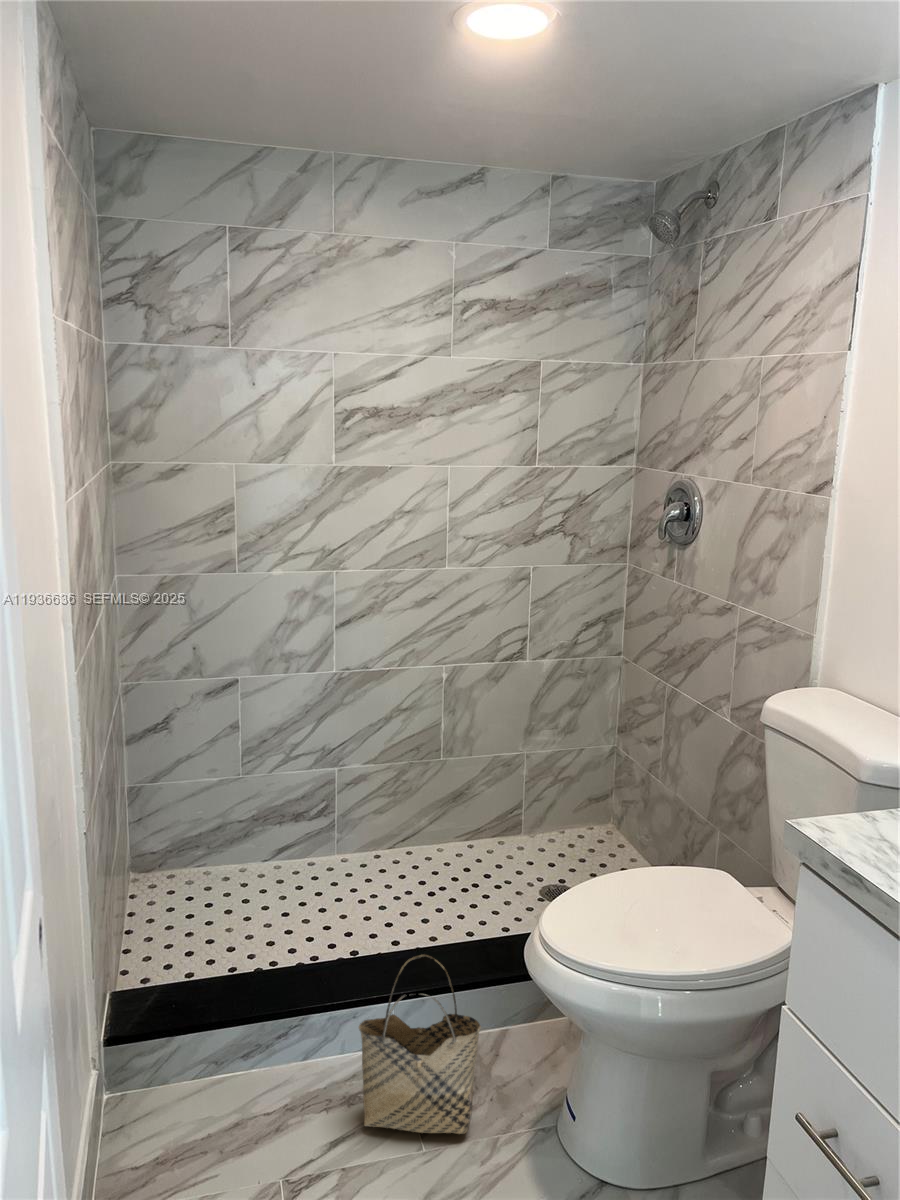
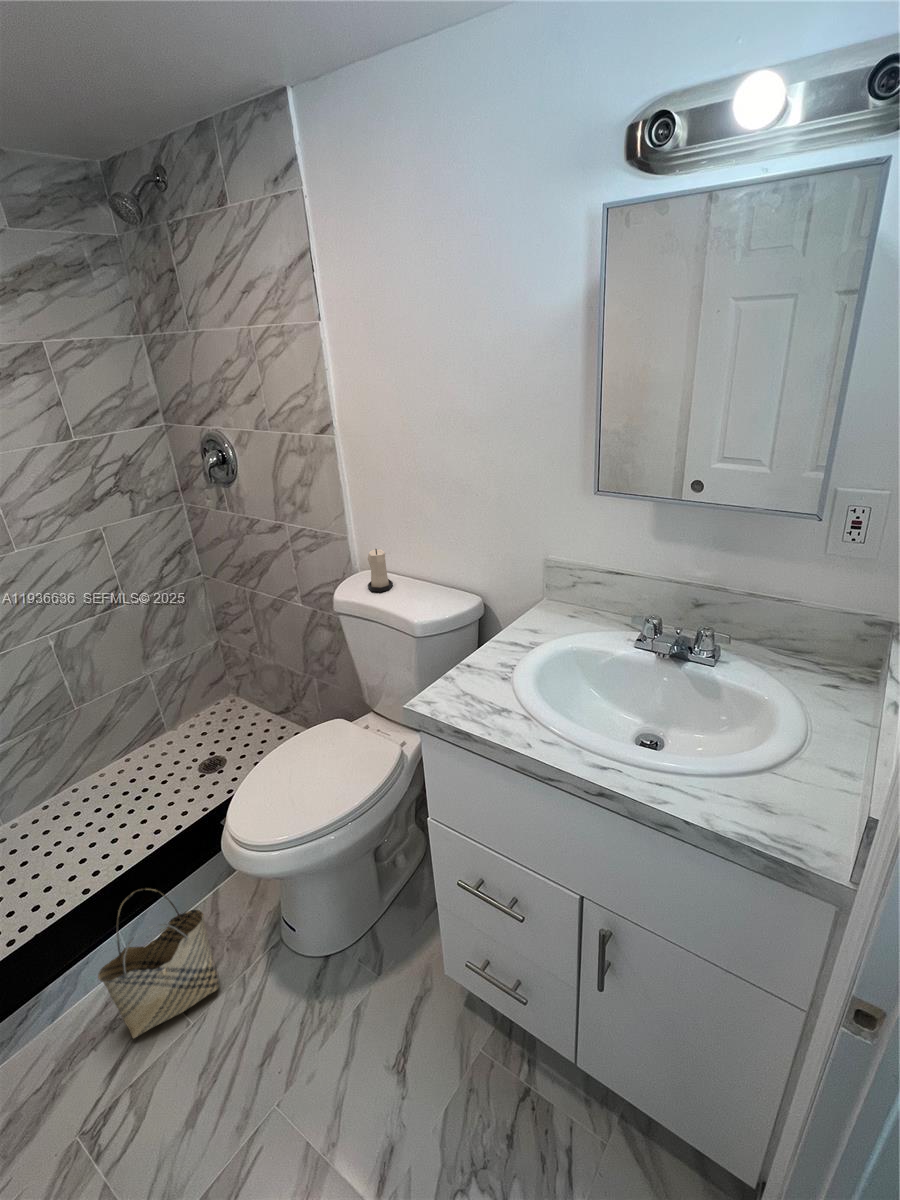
candle: none [816,650,855,712] -> present [368,549,393,592]

